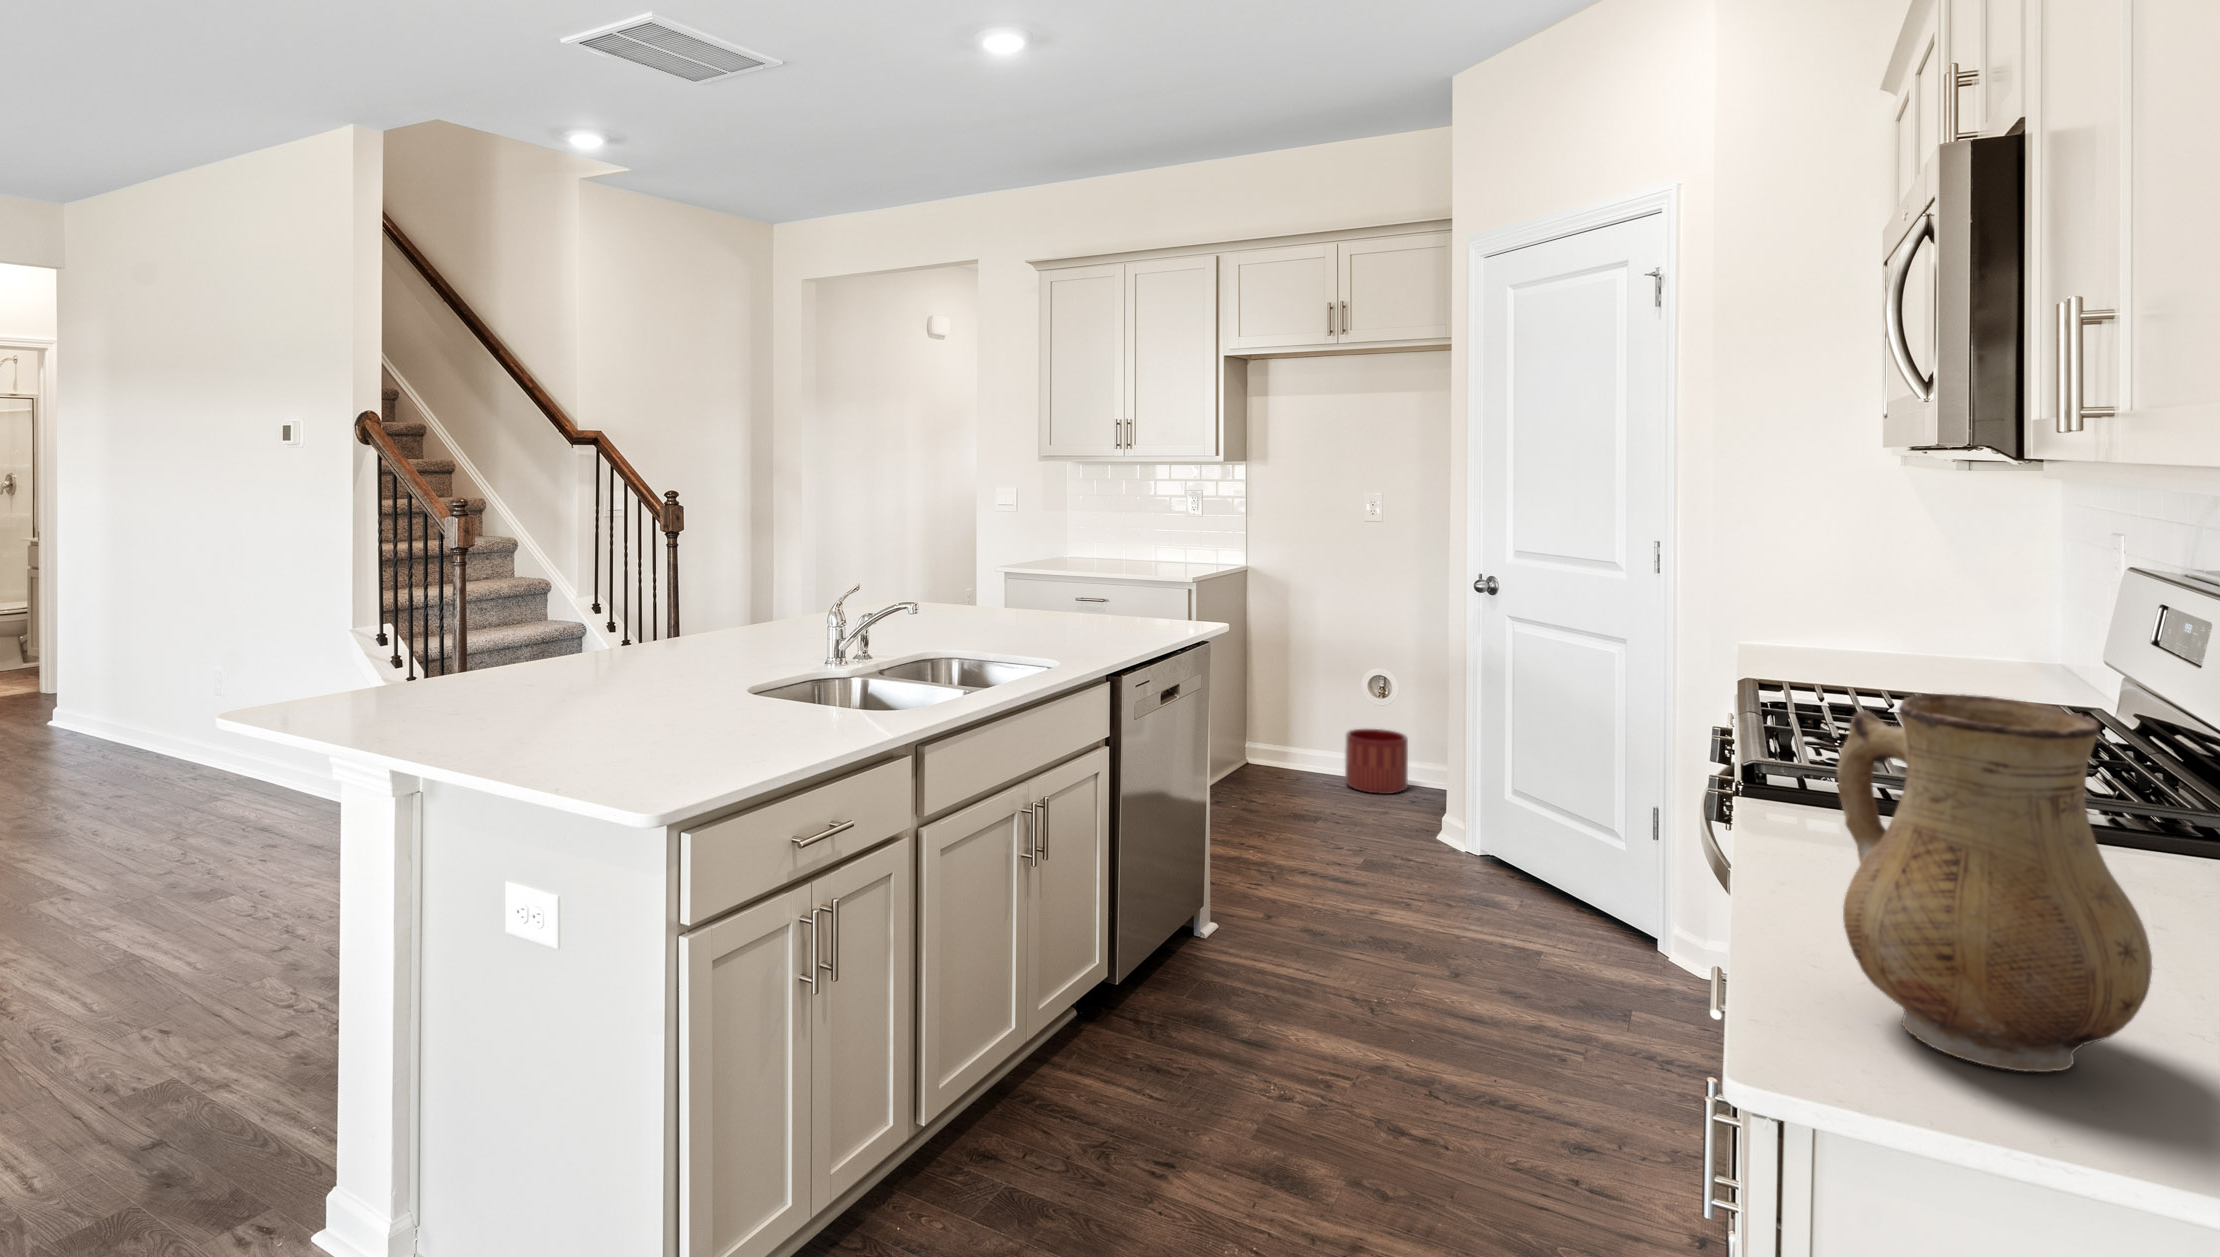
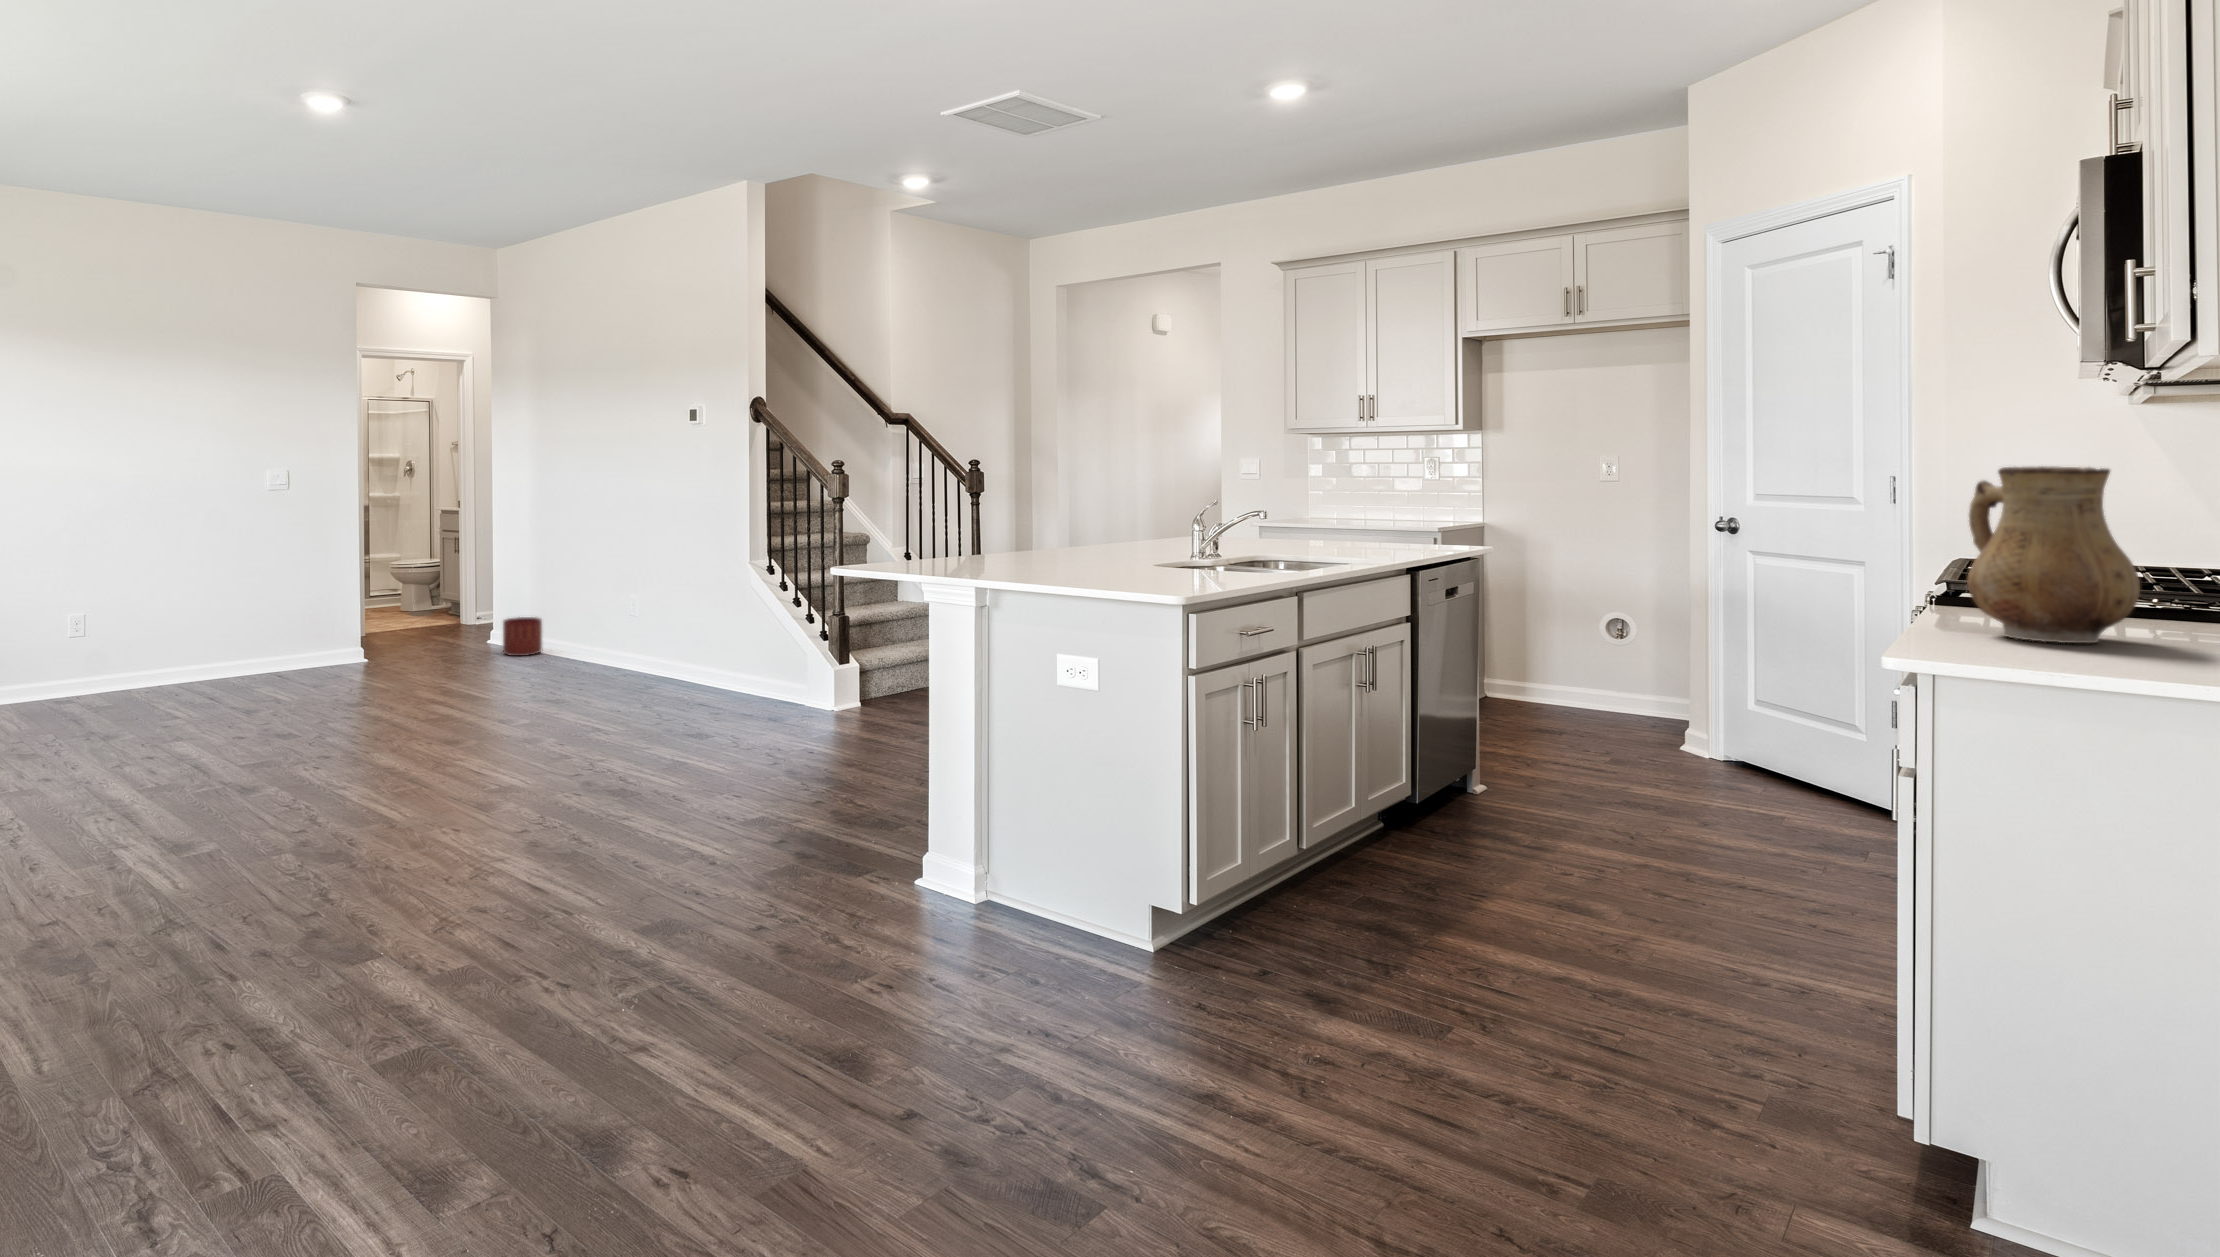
planter: present [1345,729,1408,794] -> present [503,617,543,656]

